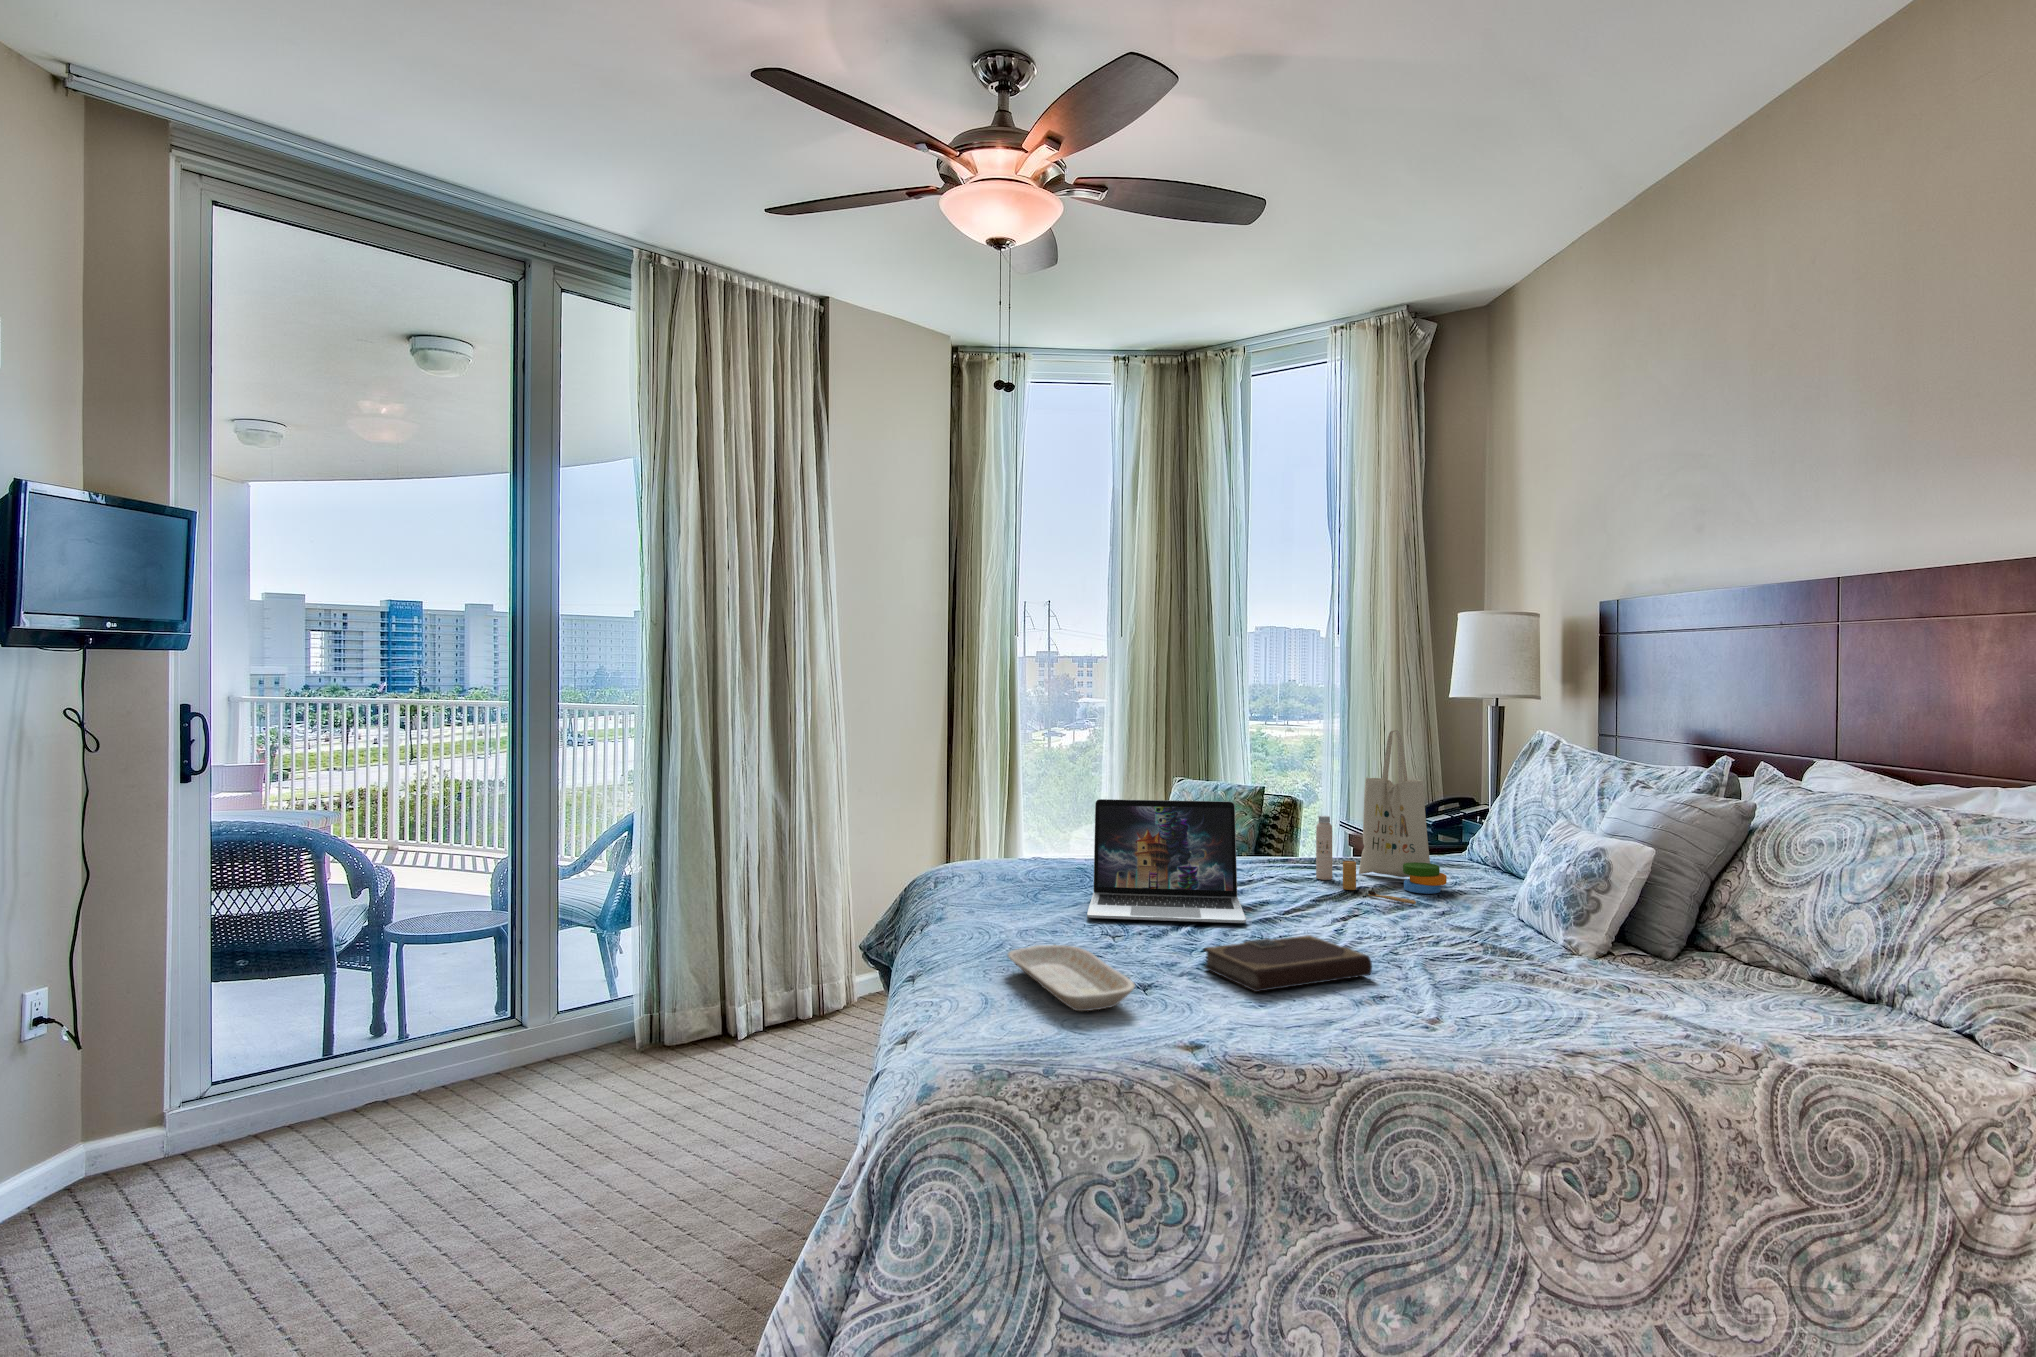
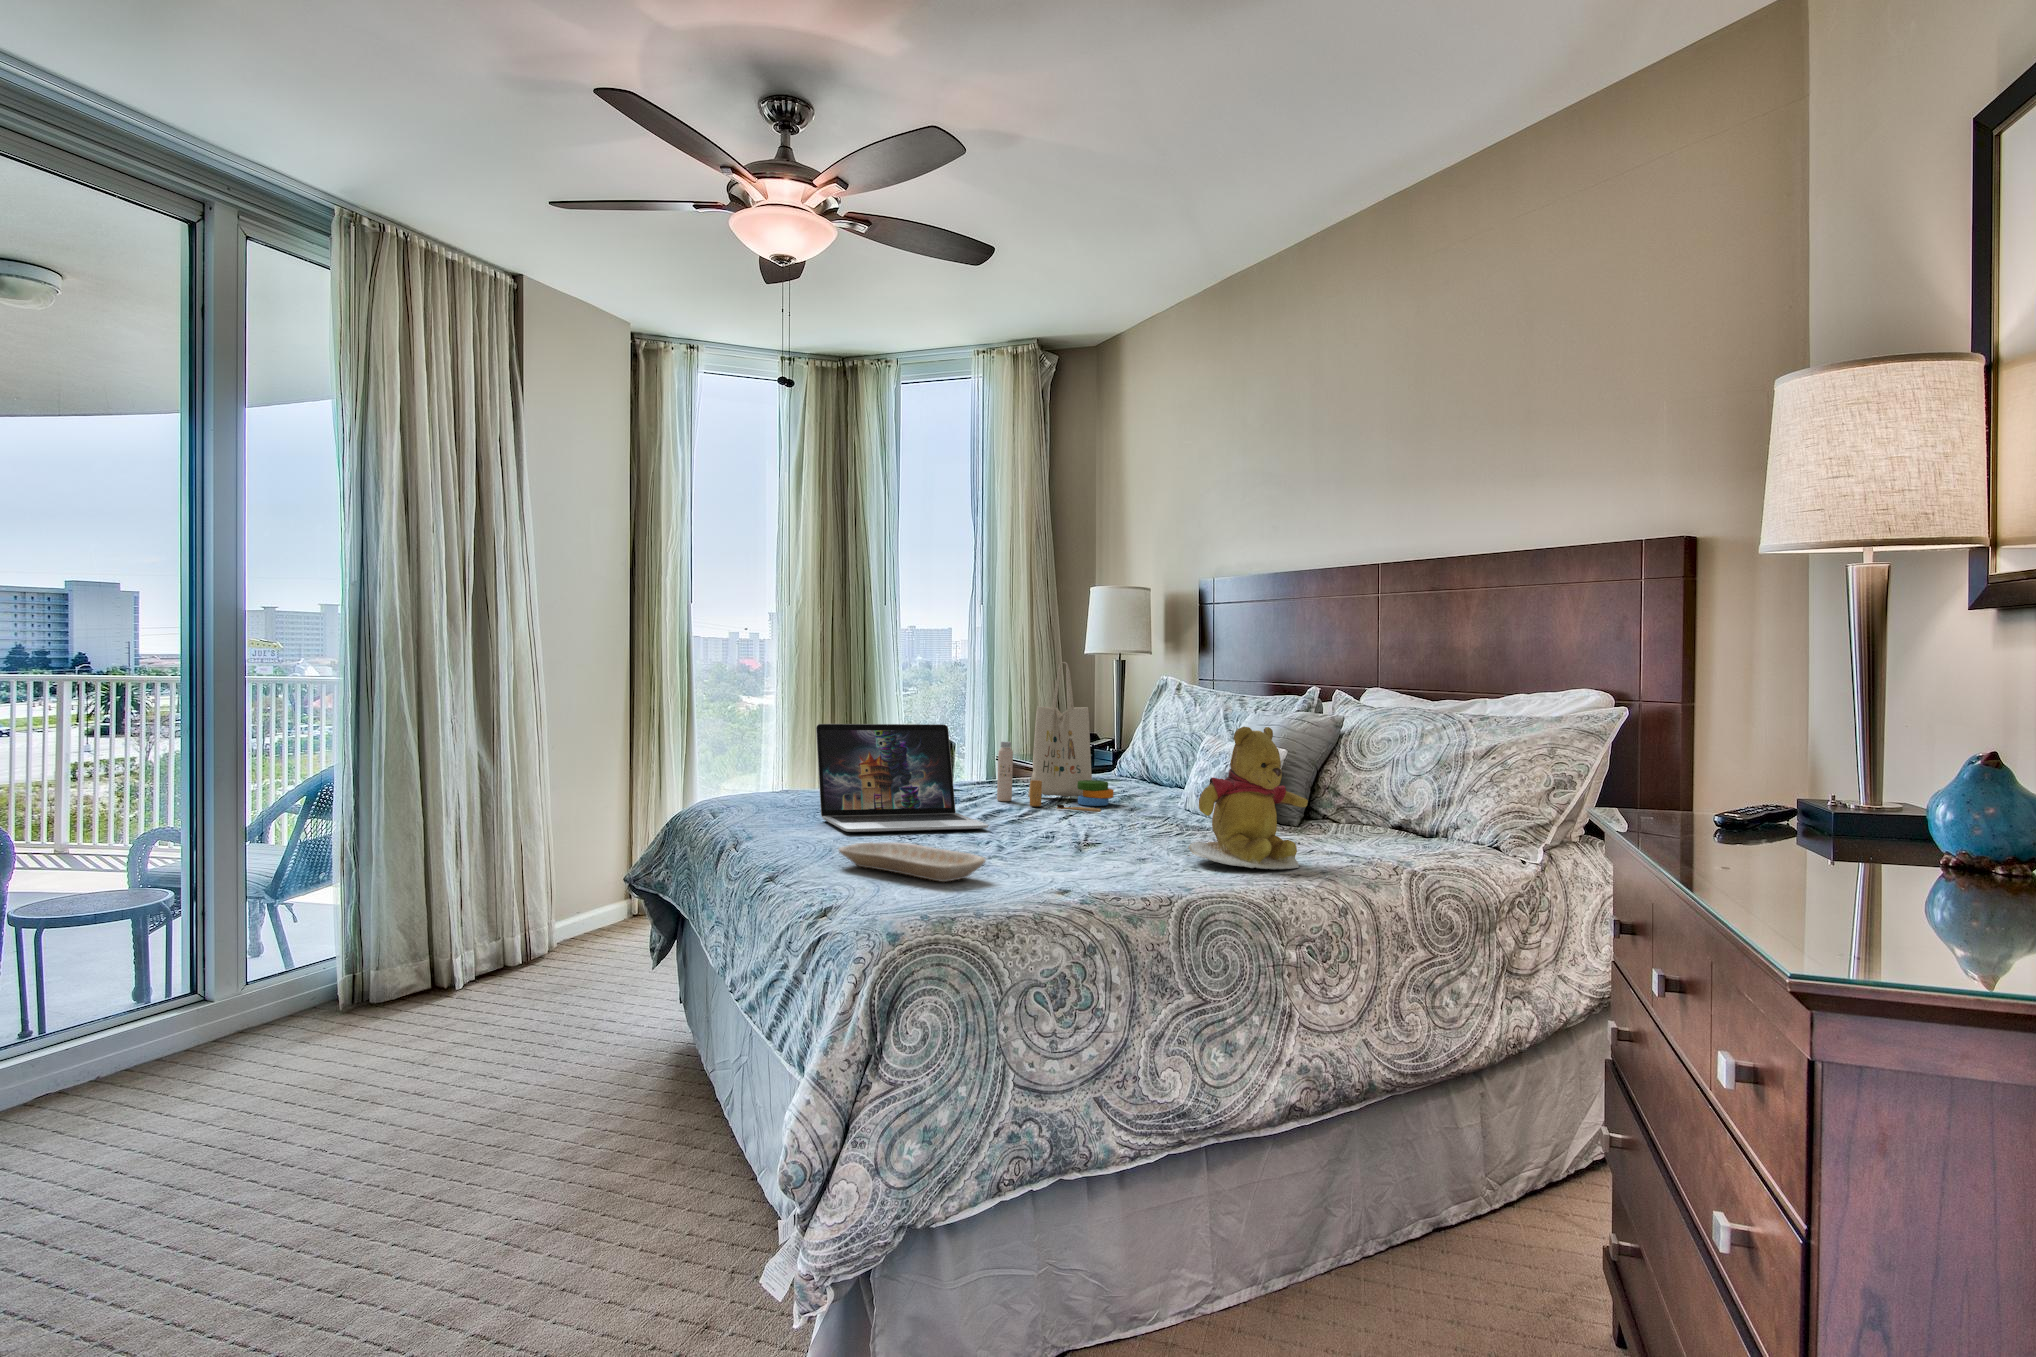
teddy bear: none [1430,837,1619,1040] -> present [1188,727,1308,869]
notebook: present [1203,935,1372,992] -> none [998,826,1129,863]

